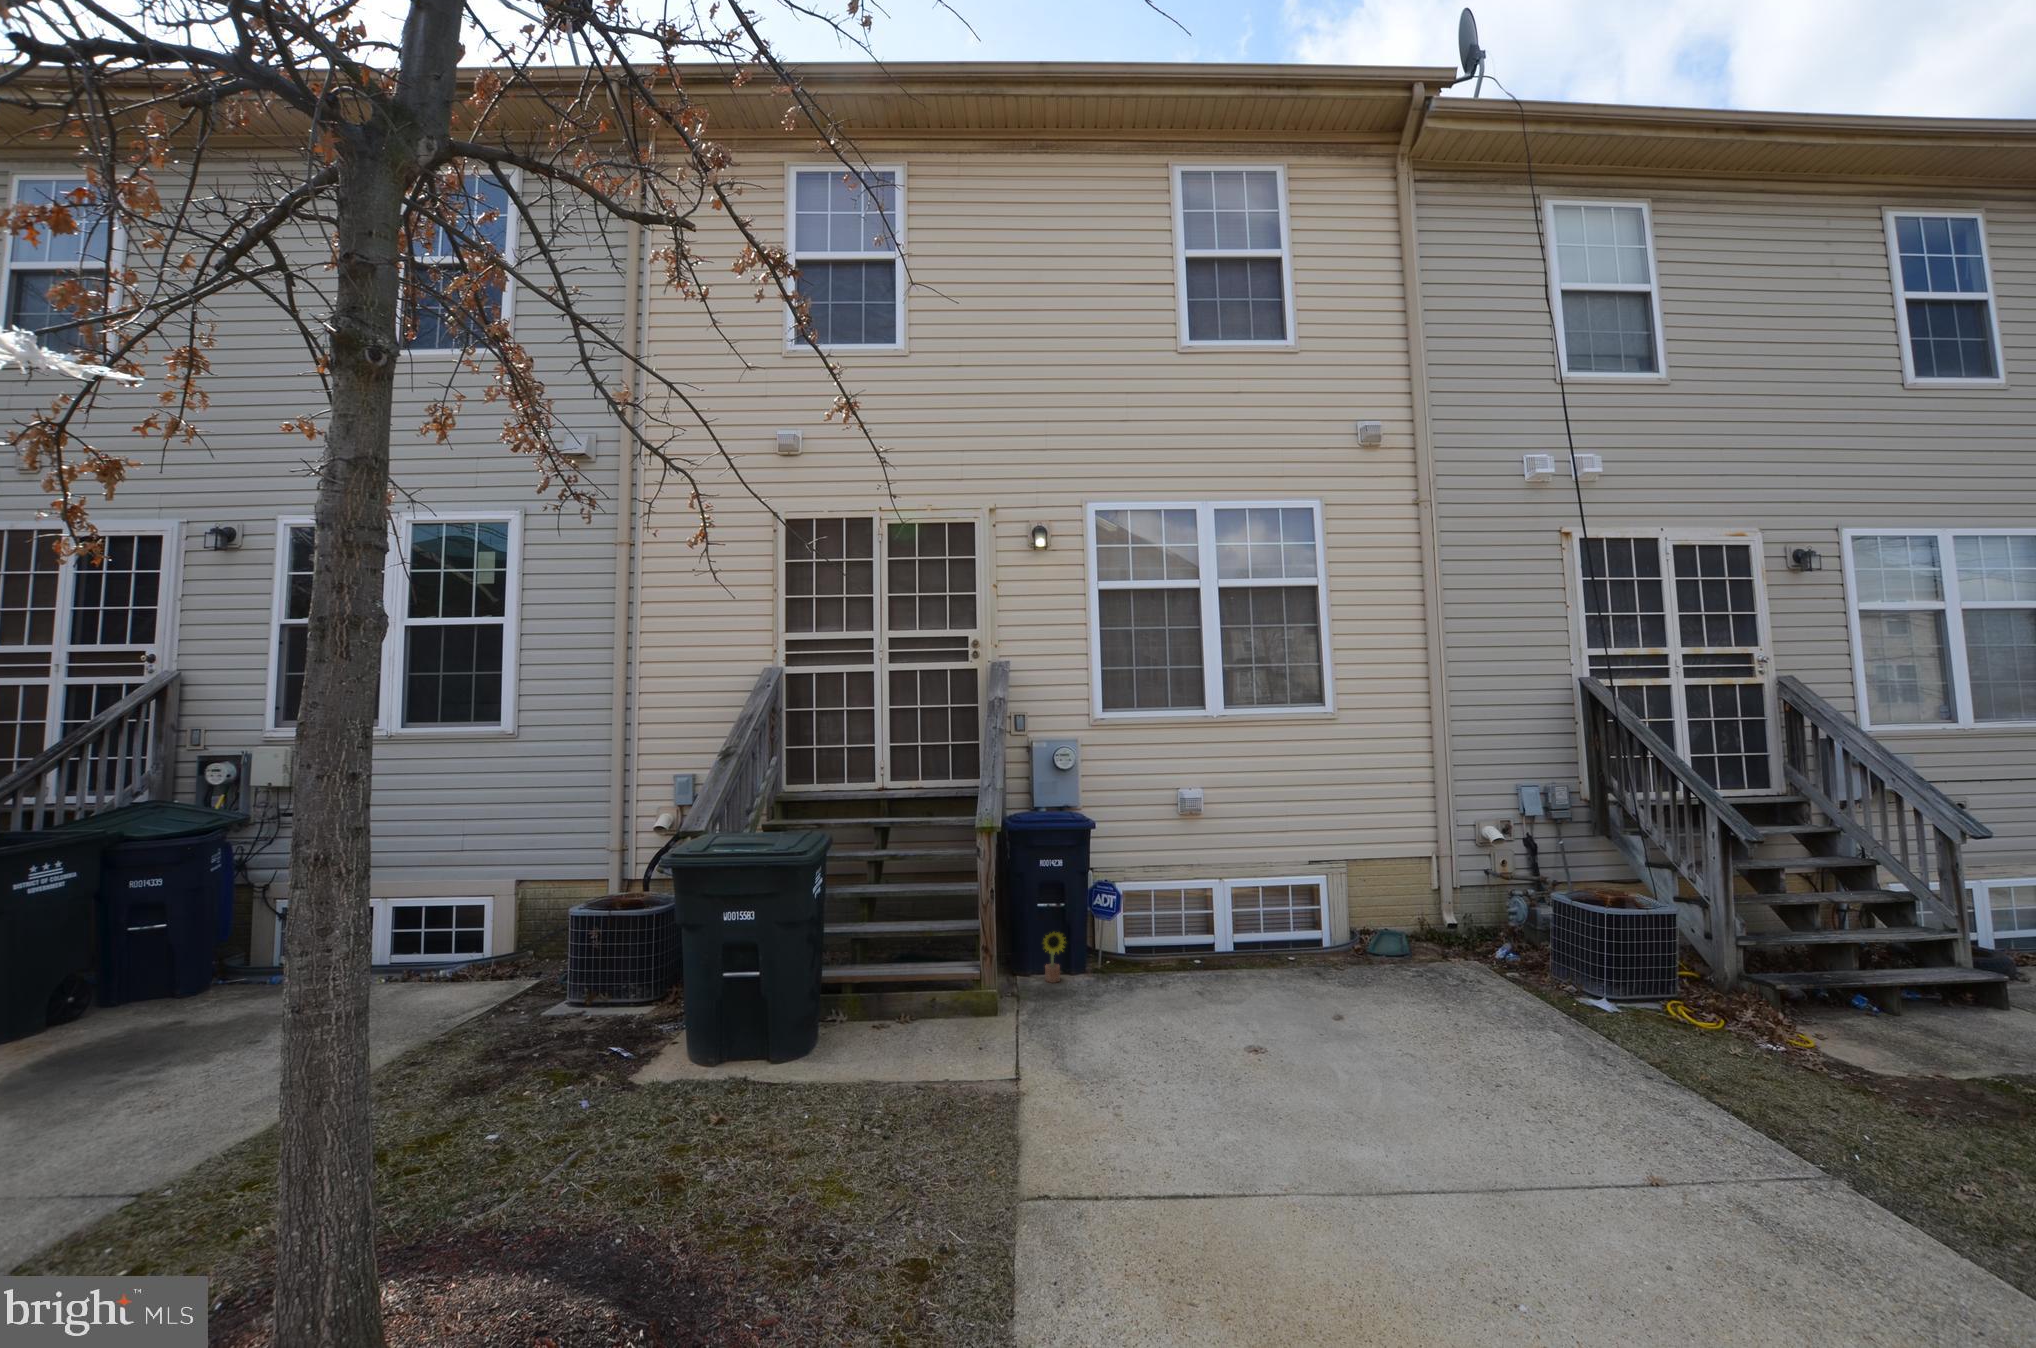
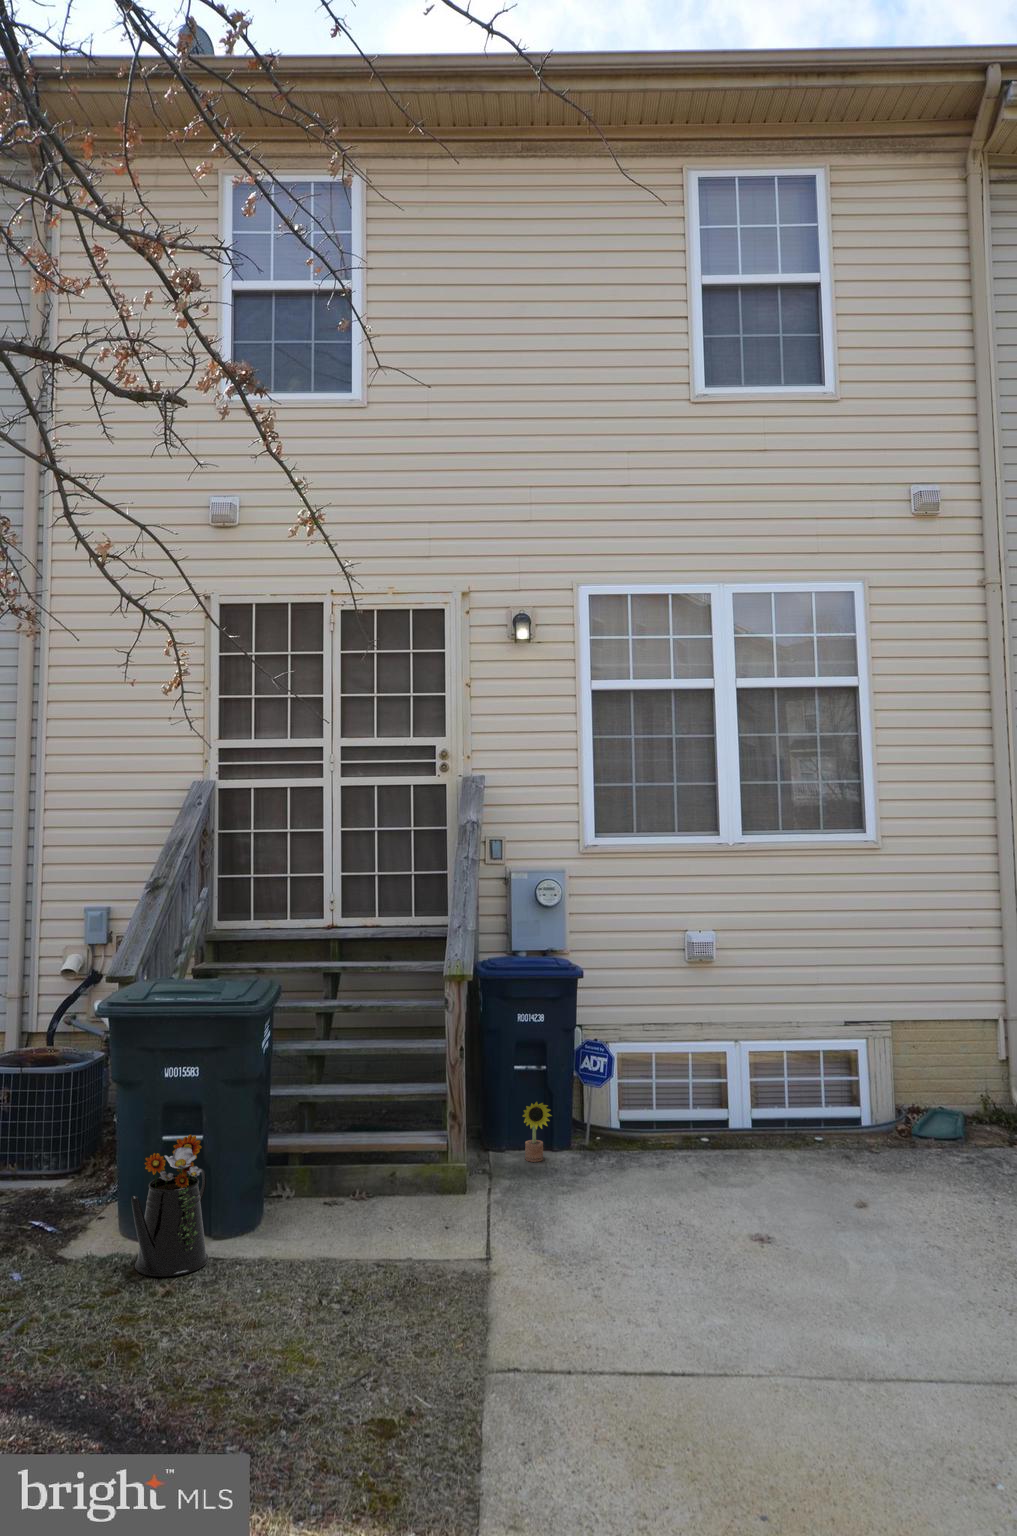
watering can: none [689,965,764,1099] -> present [131,1134,208,1277]

